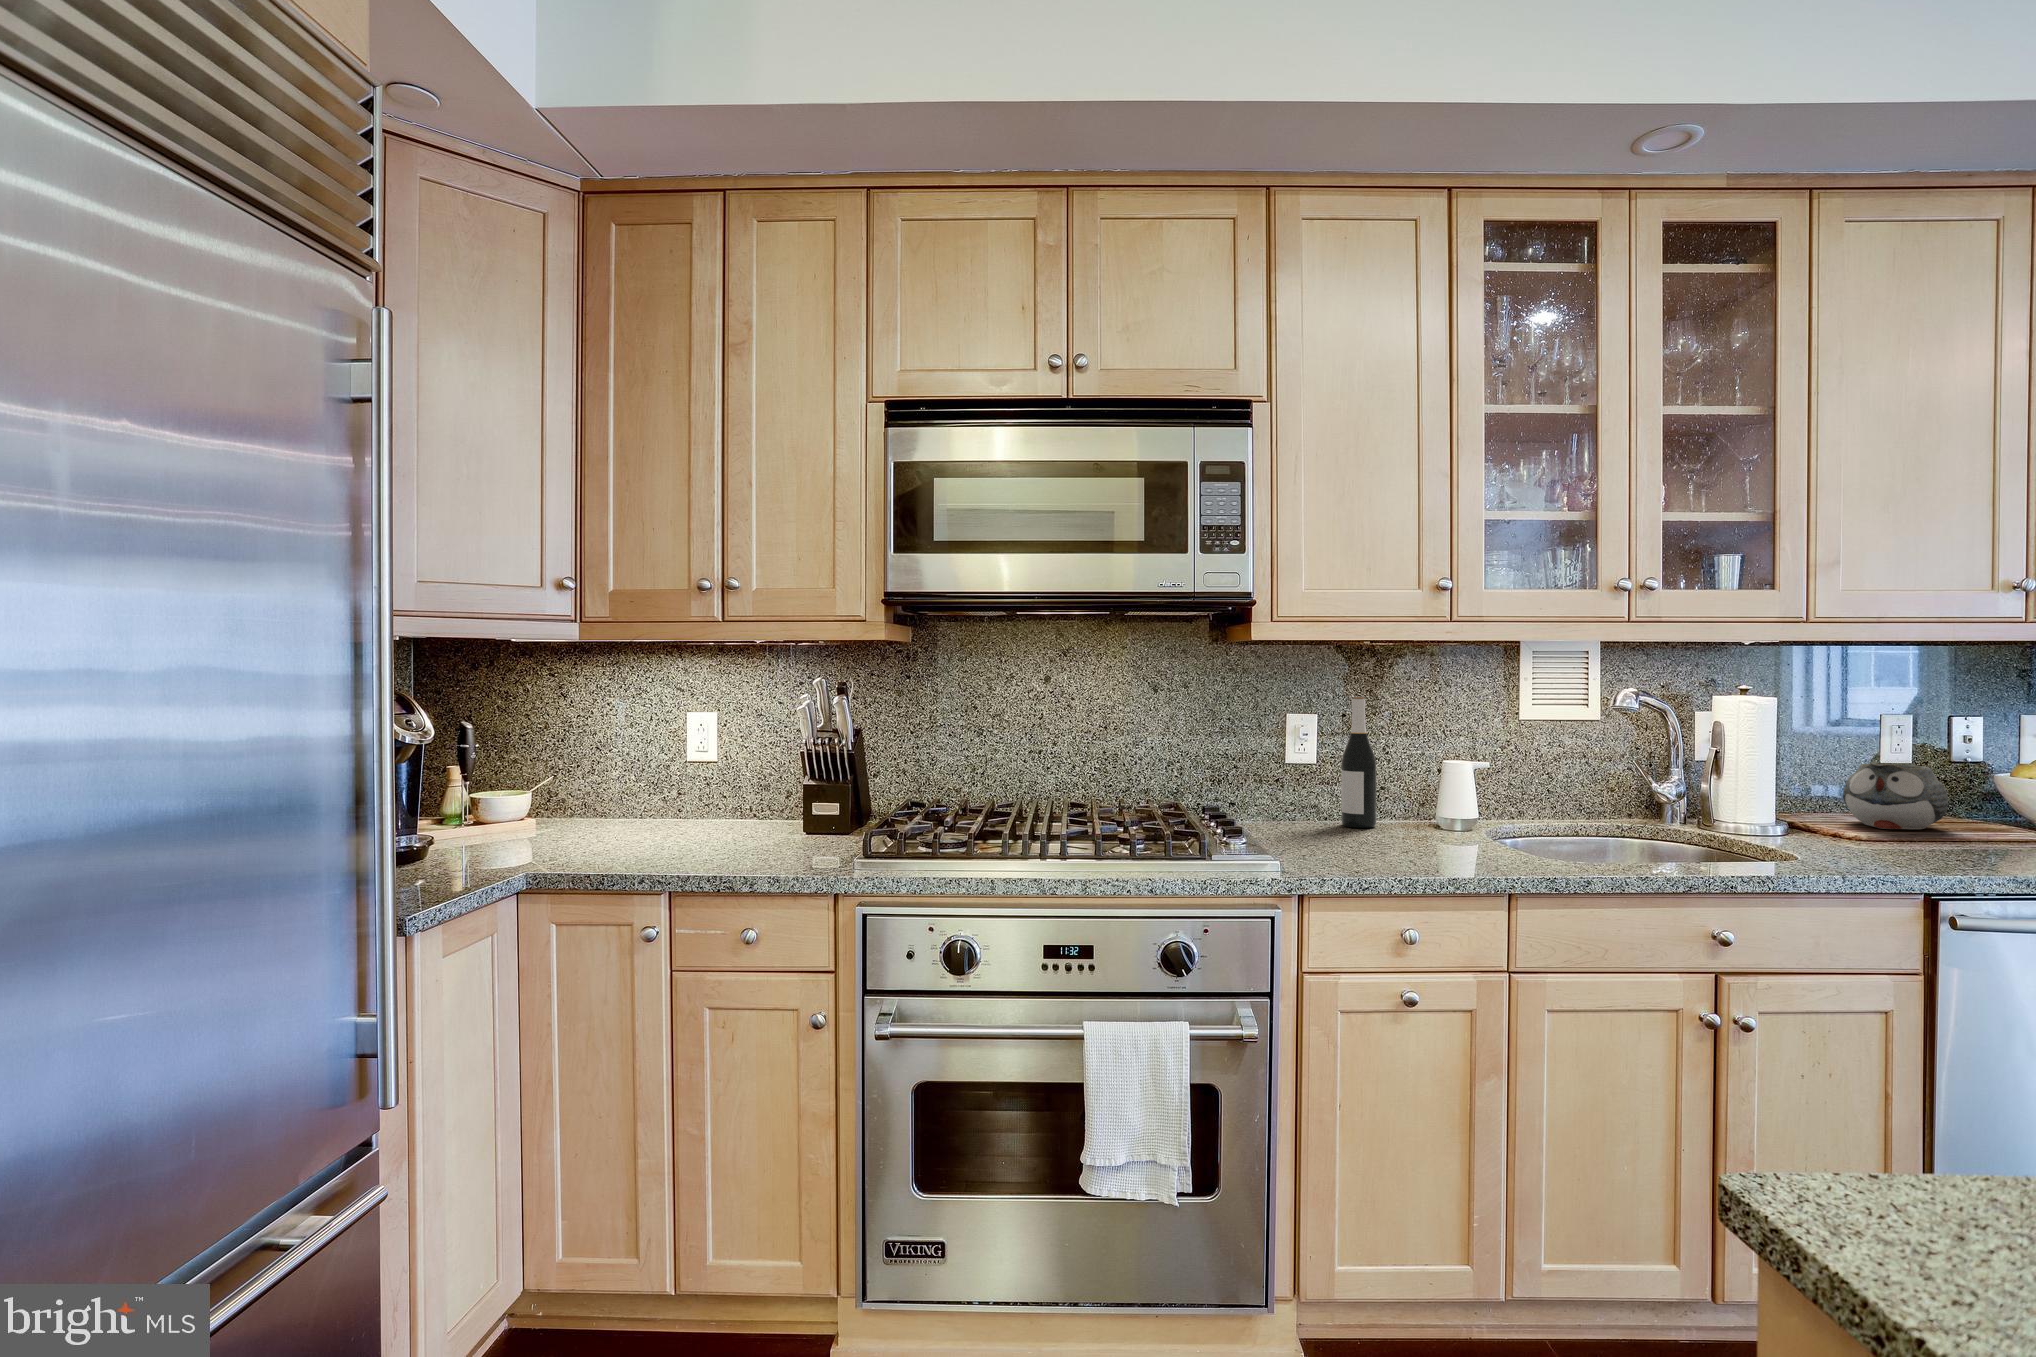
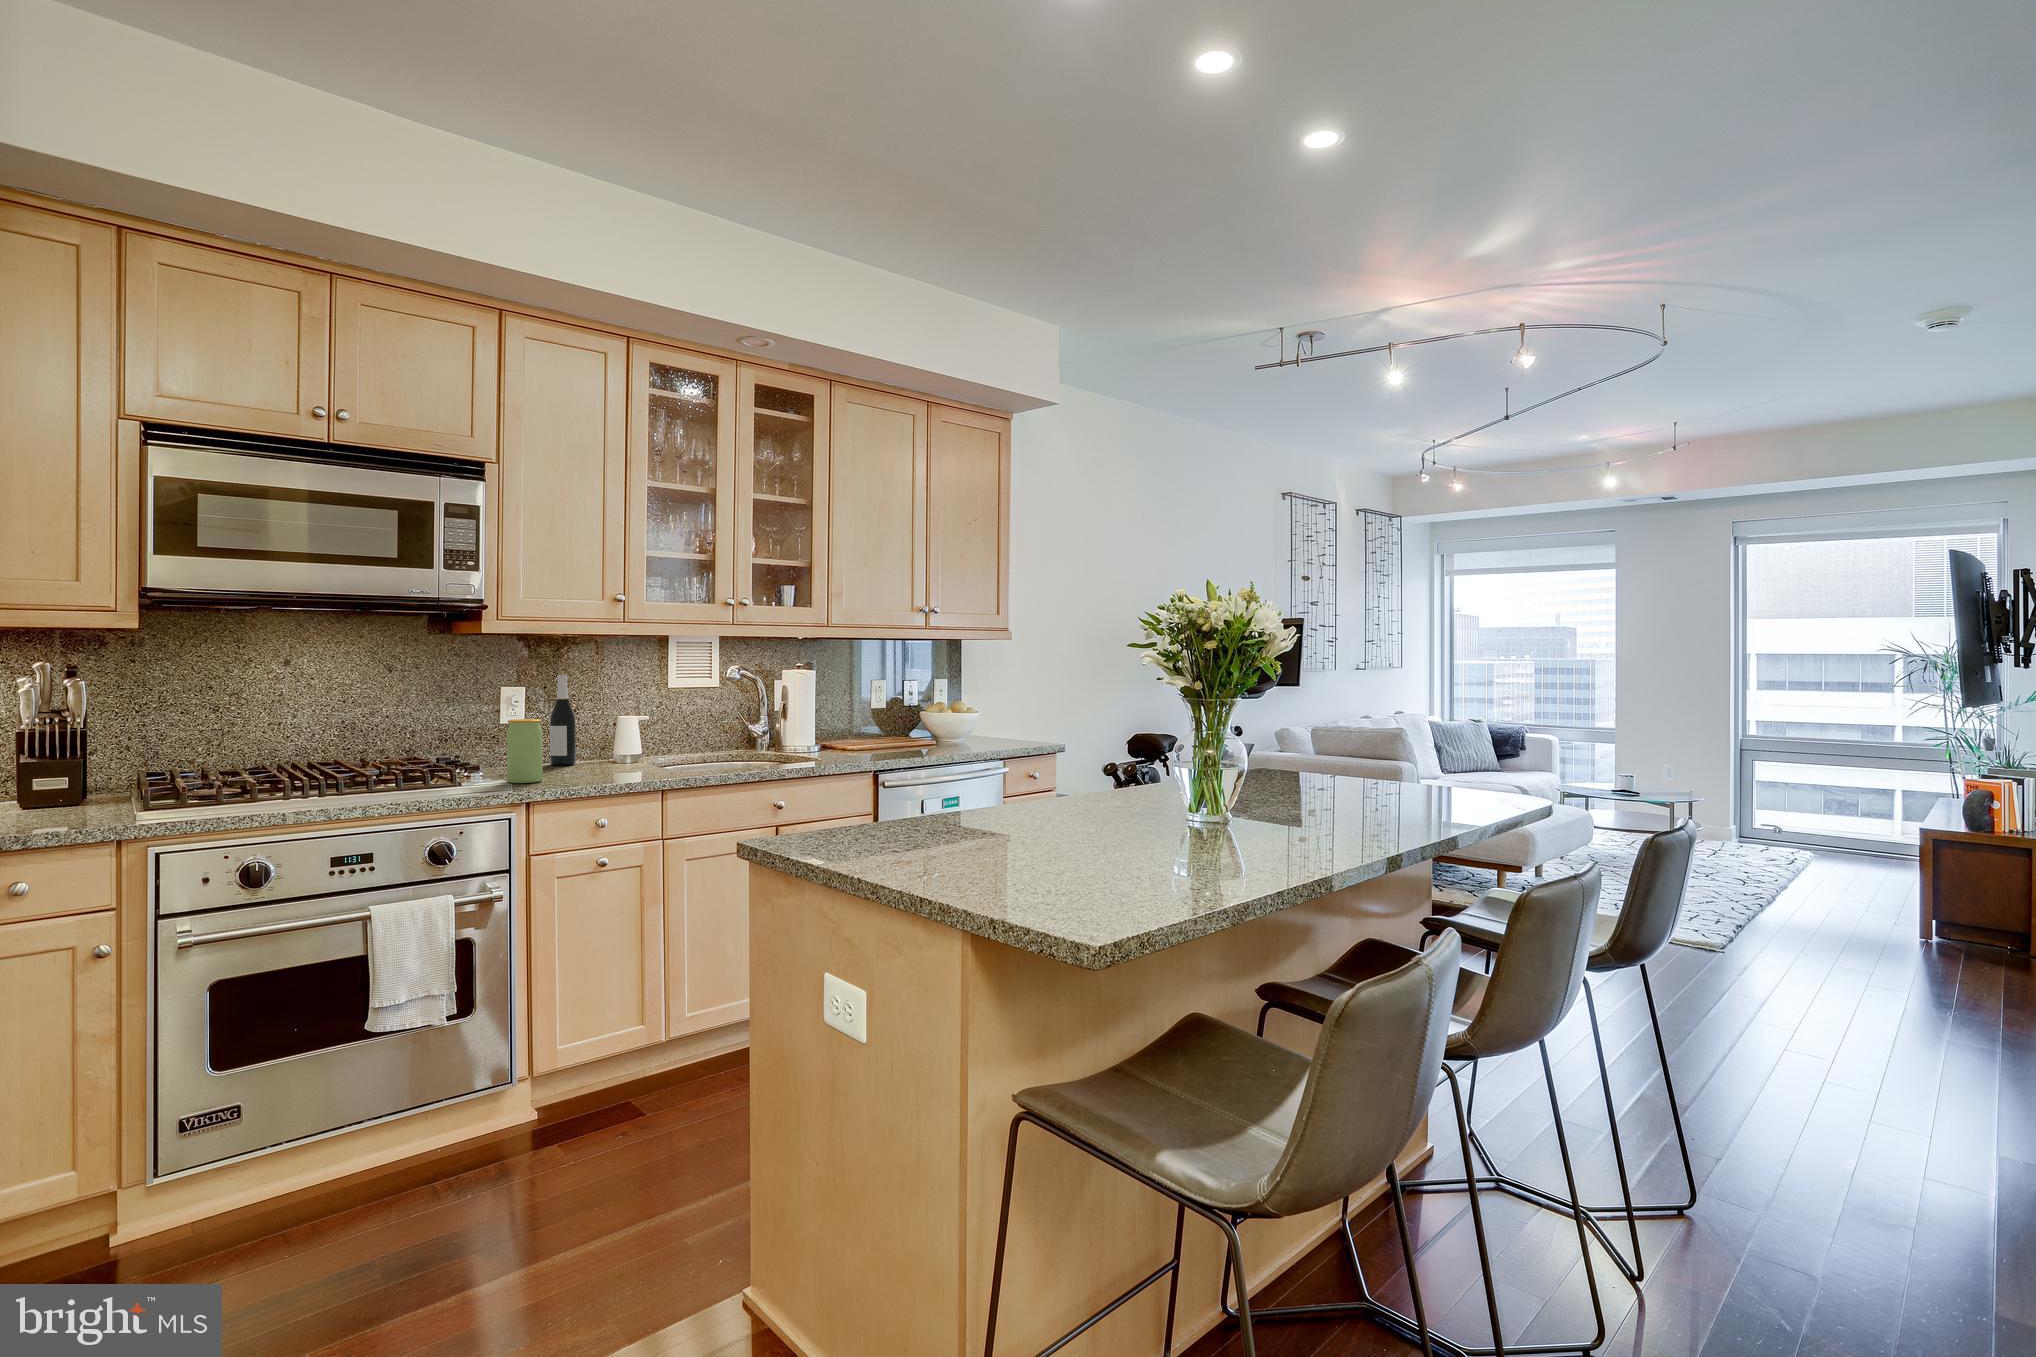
teapot: present [1843,762,1948,829] -> none [849,707,894,744]
jar: none [1276,763,1324,857] -> present [507,719,543,783]

